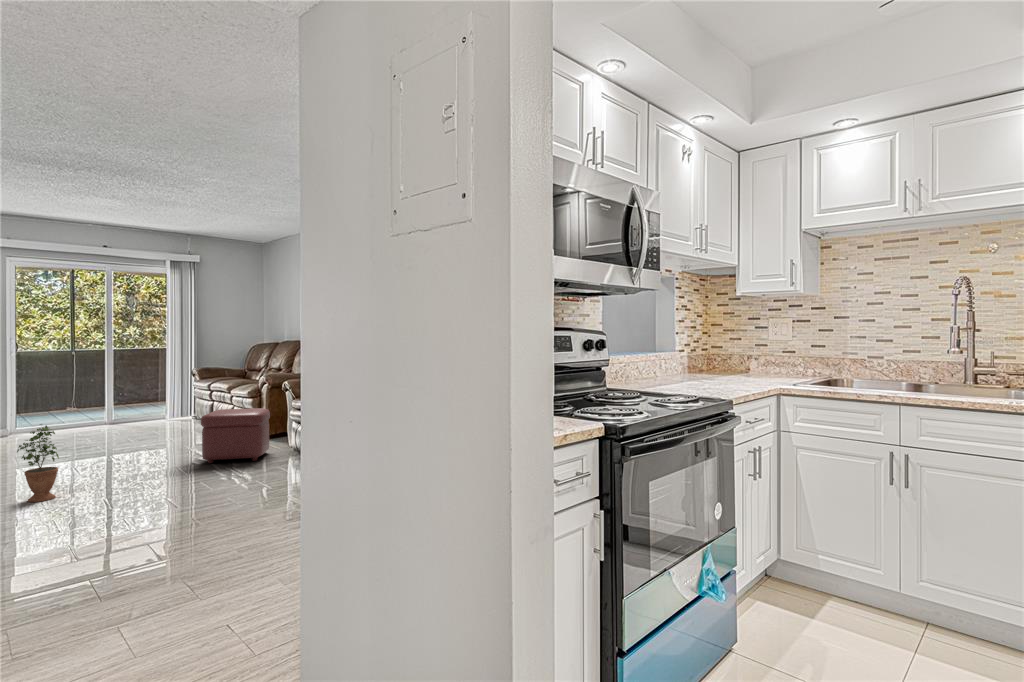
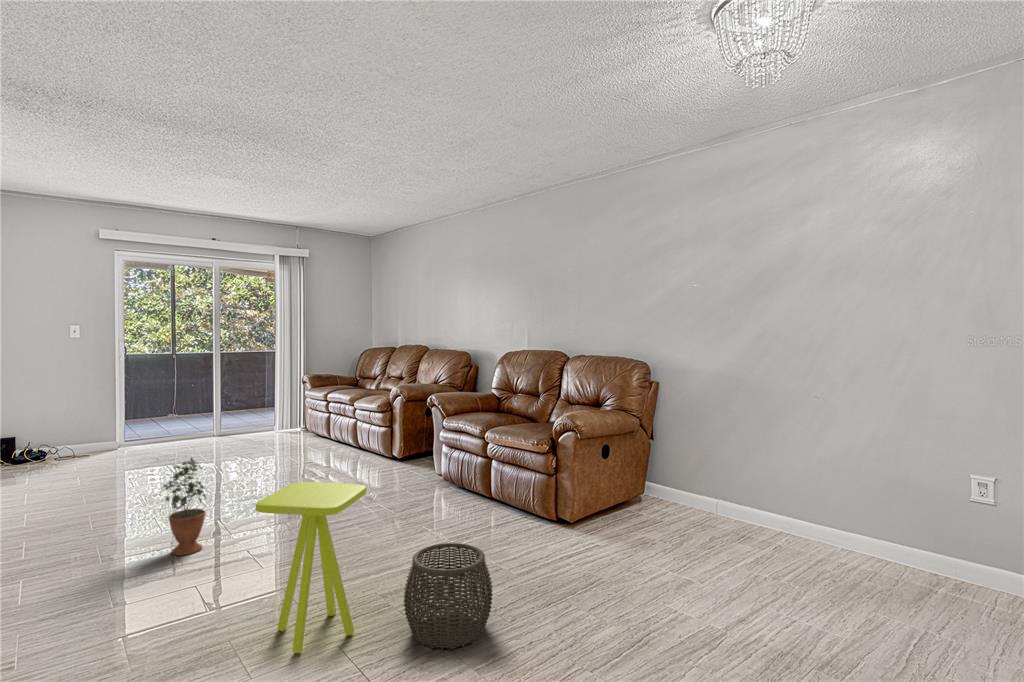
ottoman: present [201,408,270,463] -> none [348,430,419,497]
side table: none [65,431,162,546] -> present [256,482,367,653]
woven basket: none [182,473,255,541] -> present [404,543,493,649]

